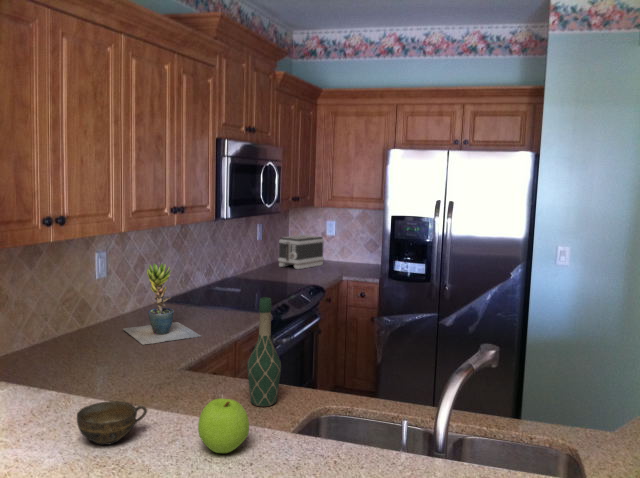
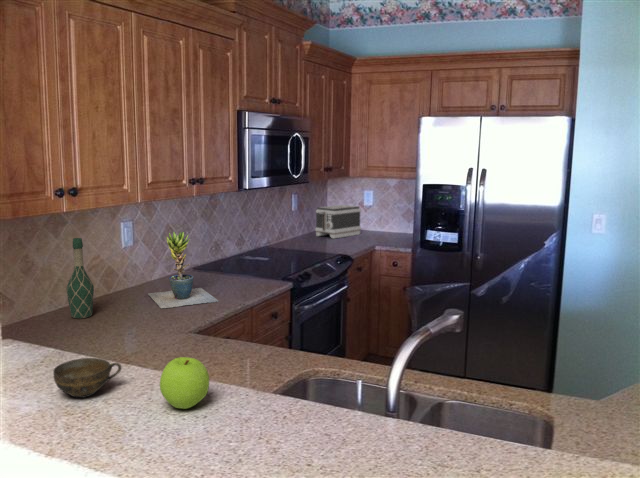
wine bottle: present [247,297,281,406] -> present [67,238,94,318]

